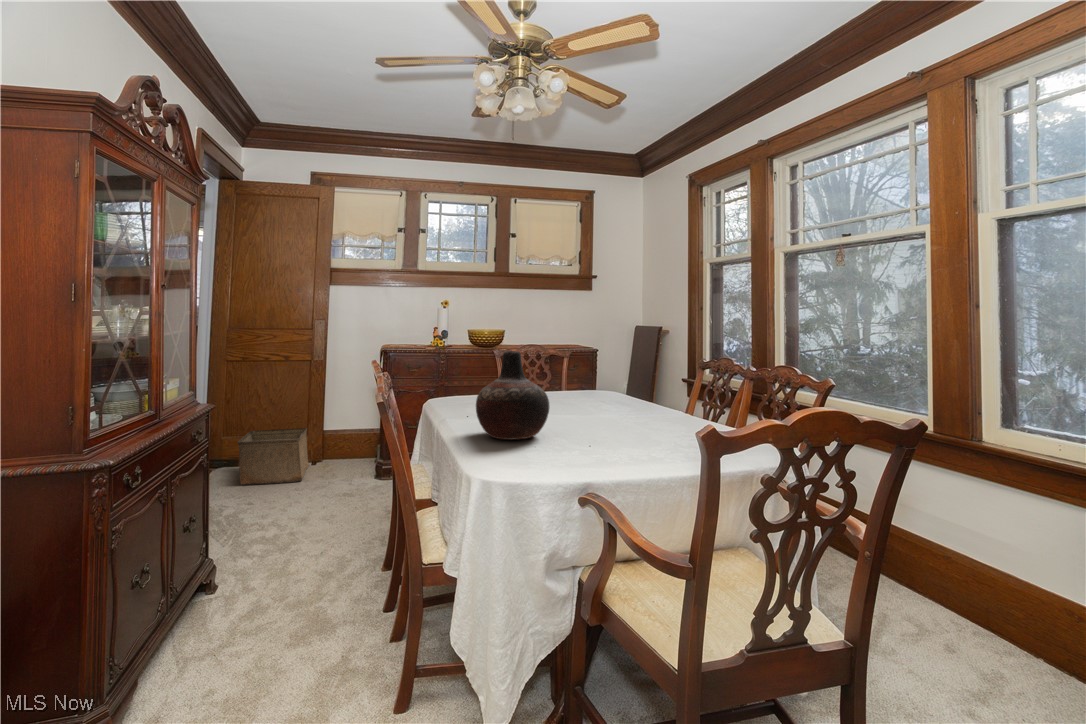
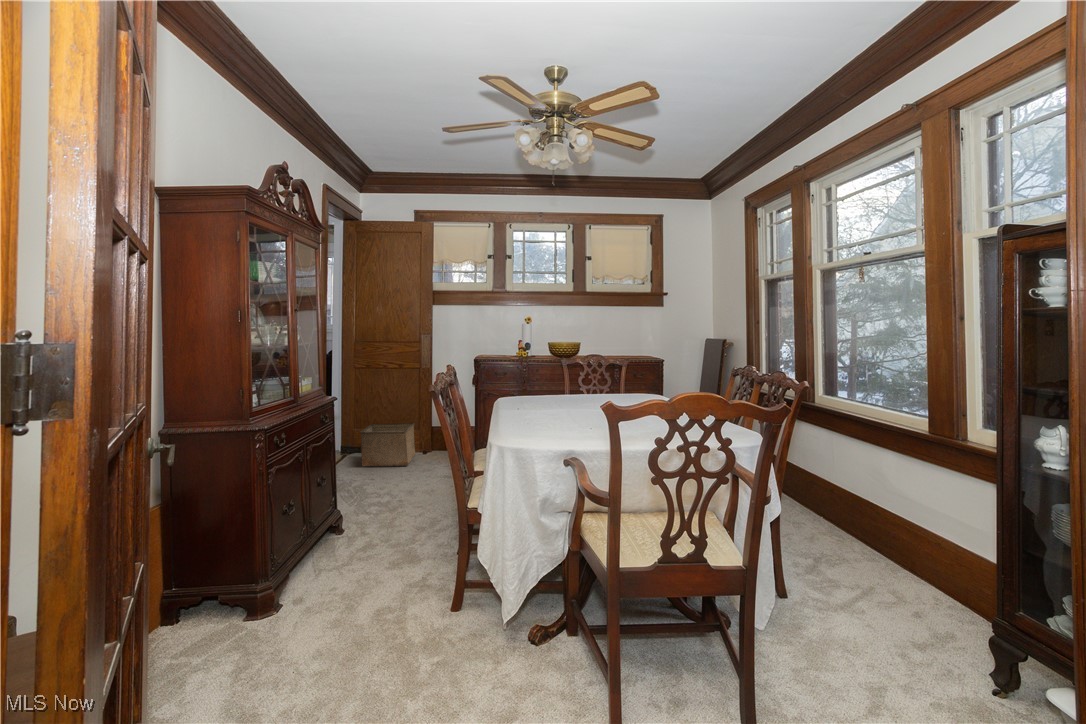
vase: present [476,351,550,440] -> none [513,356,572,427]

